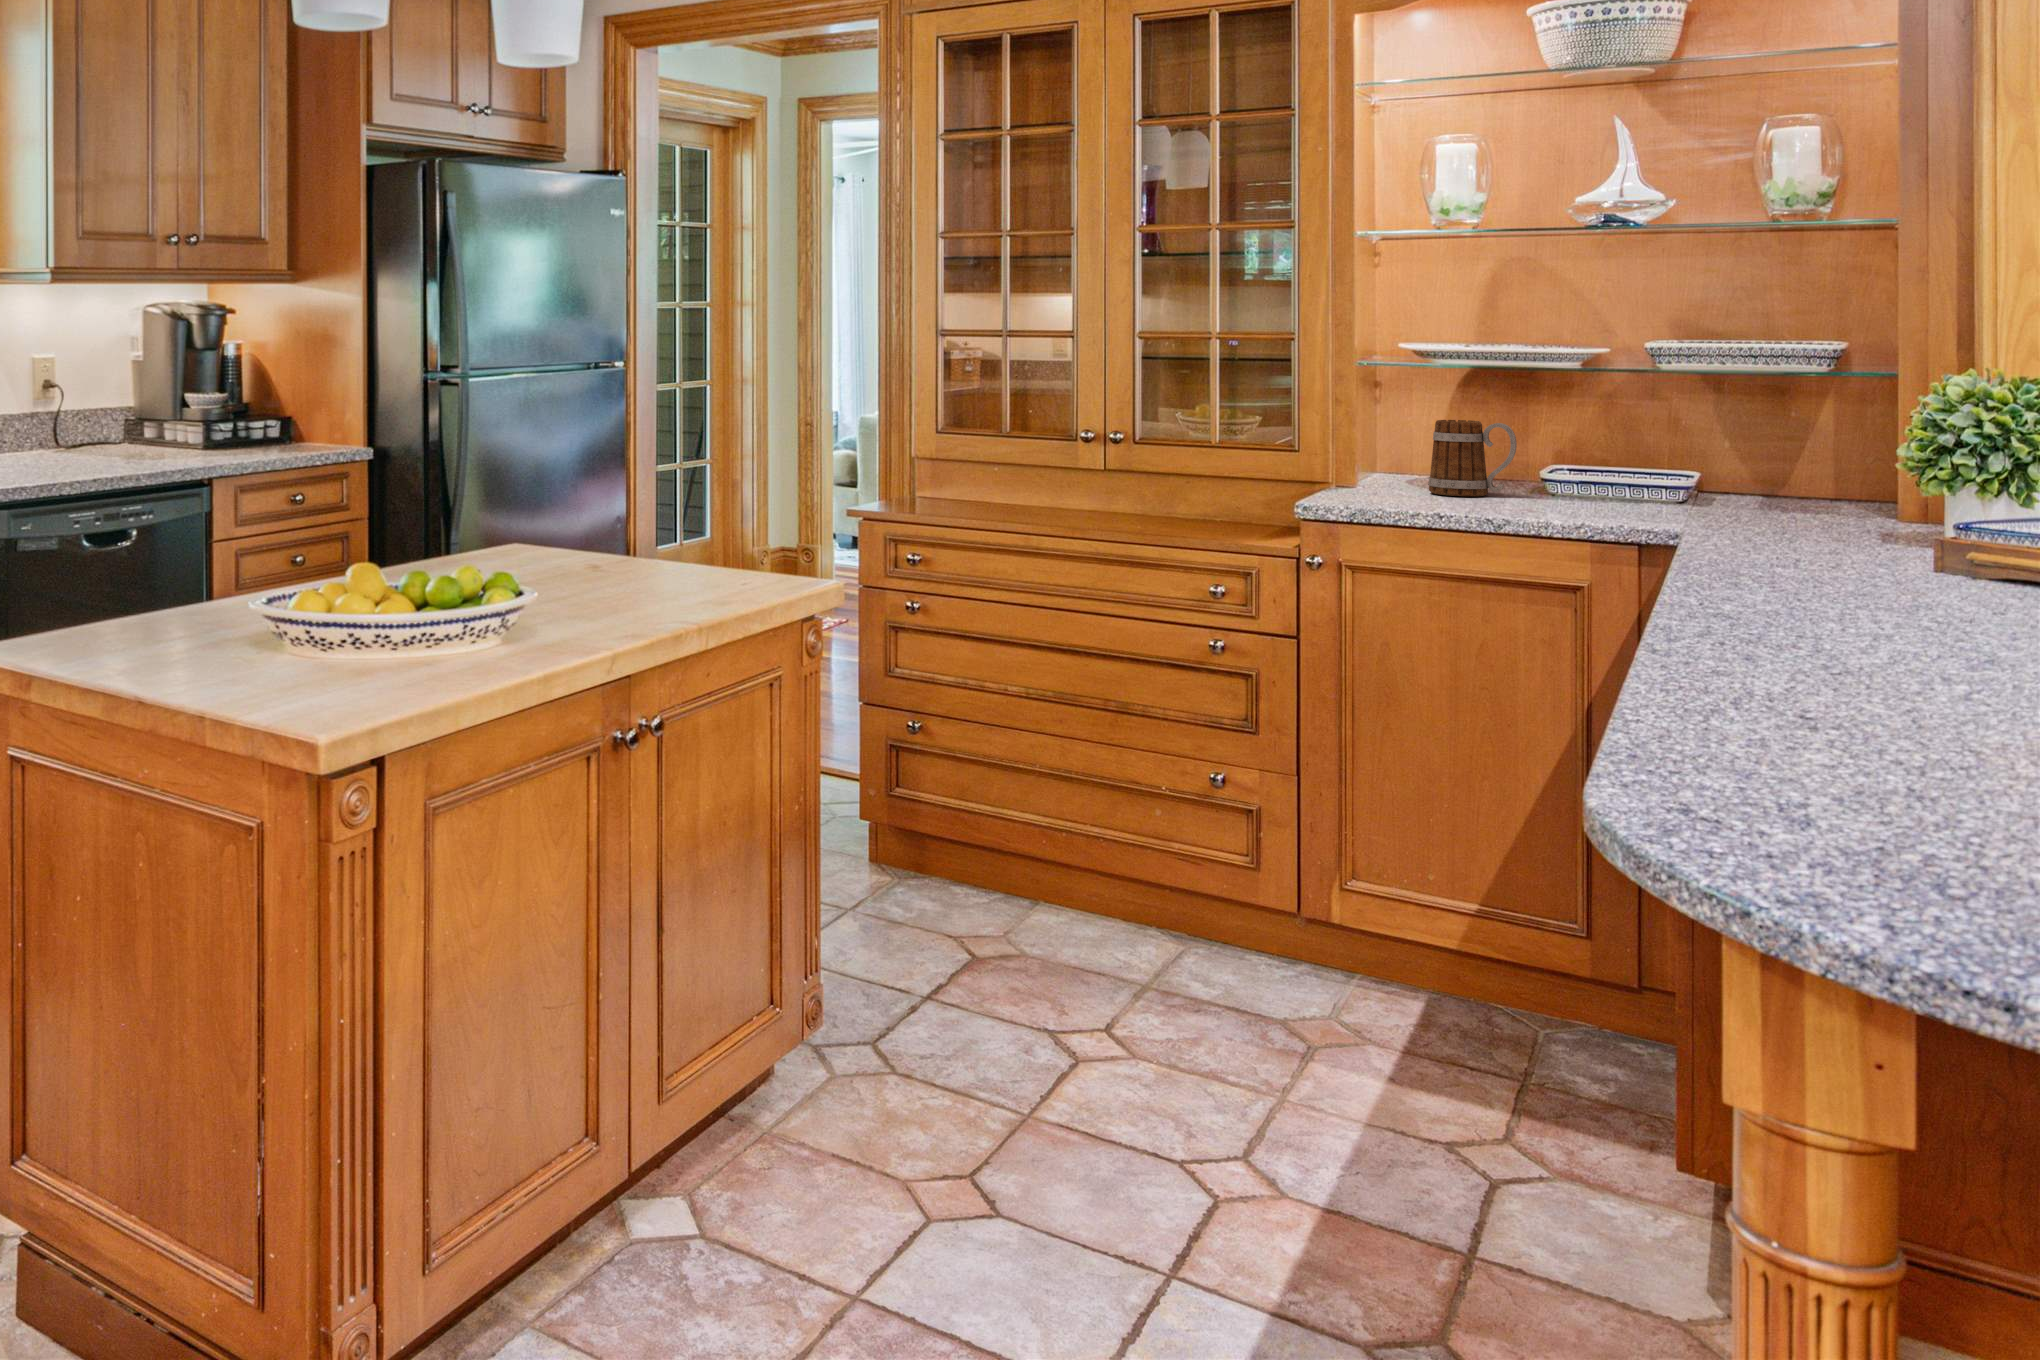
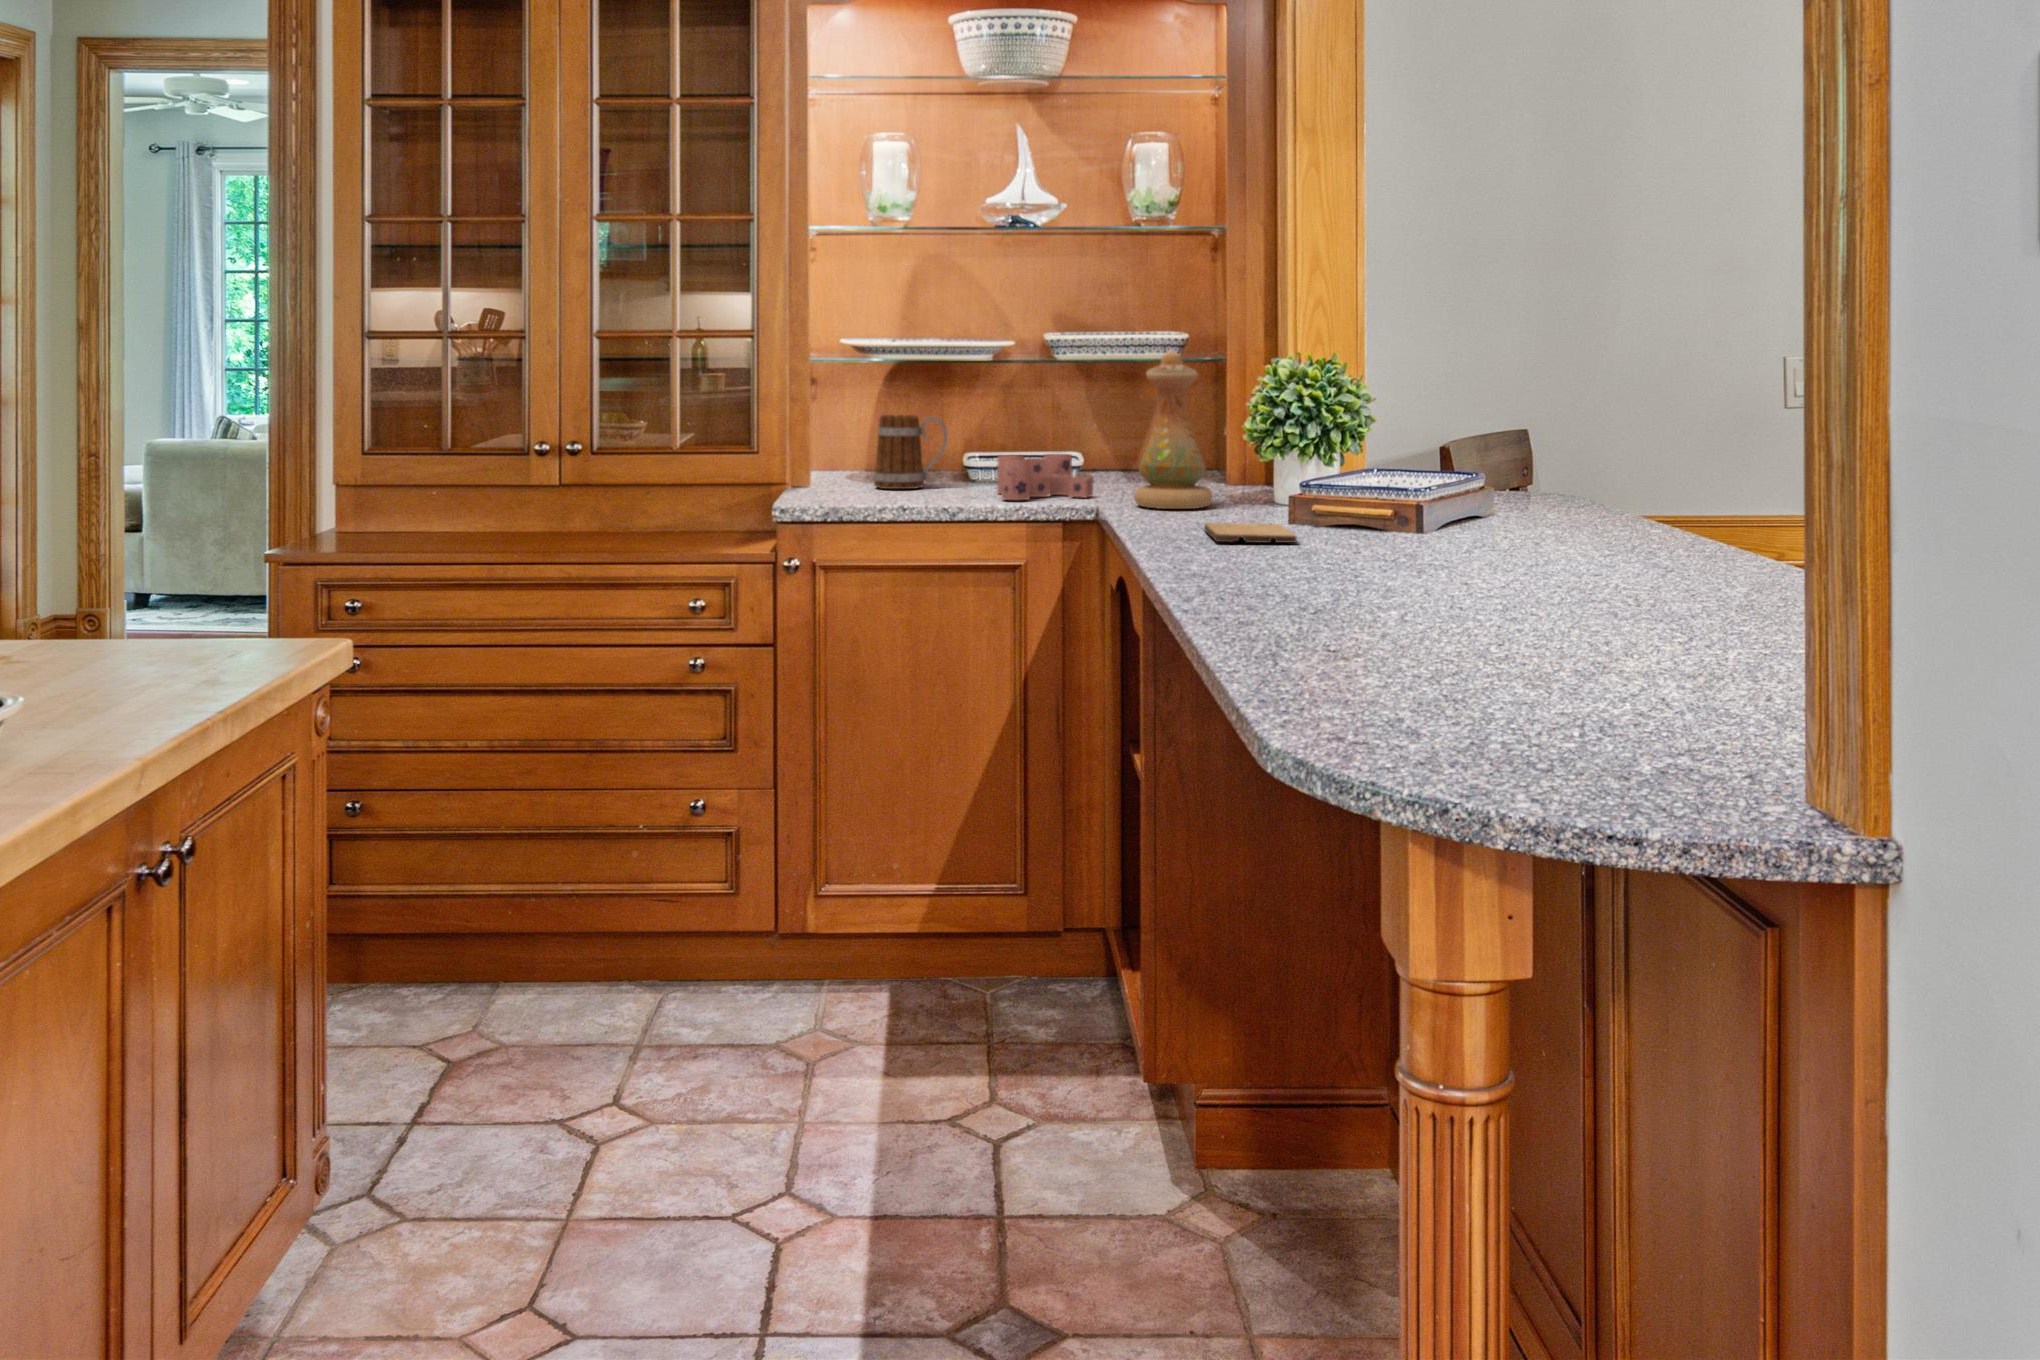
vase: none [1735,357,1852,540] -> present [1134,350,1213,509]
candle: none [1567,467,1693,519] -> present [997,454,1093,500]
cutting board: none [1796,558,1923,591] -> present [1204,523,1297,543]

